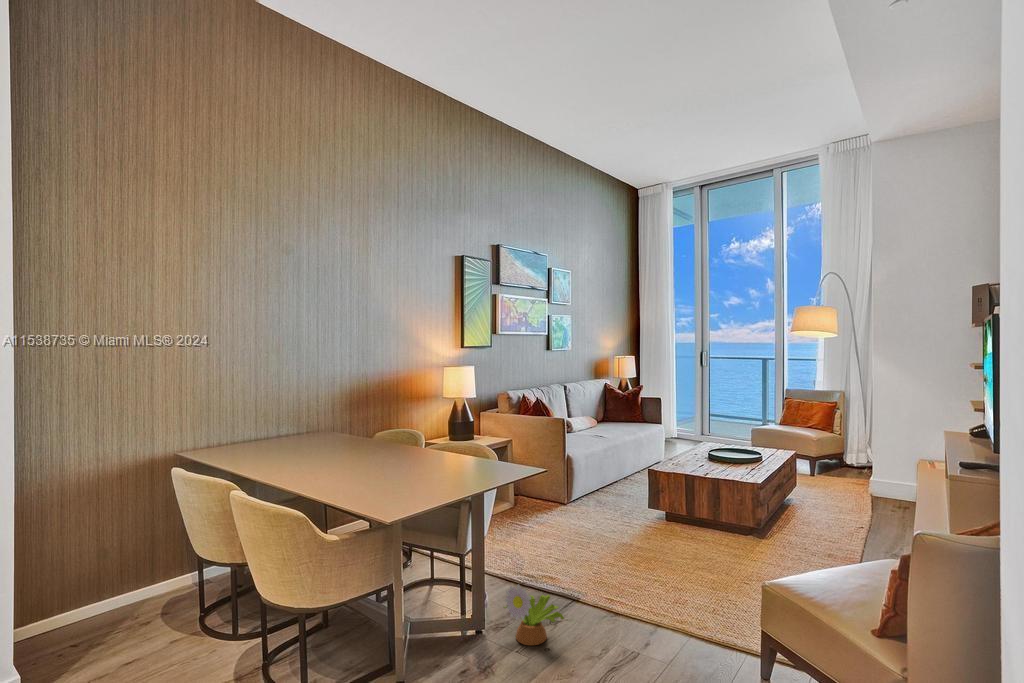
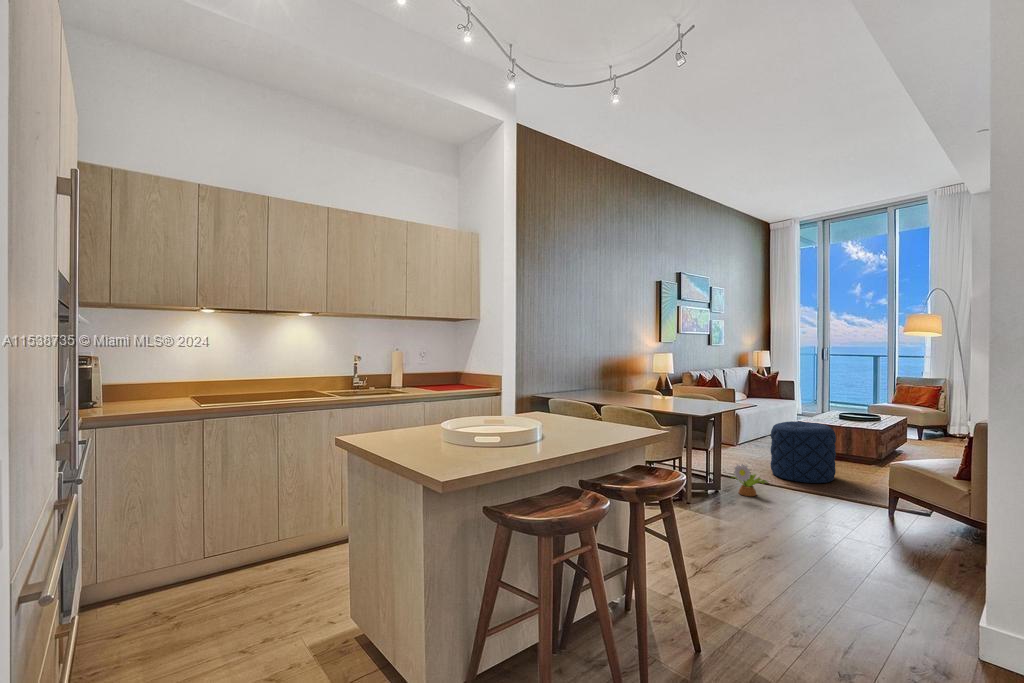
pouf: none [594,479,691,592] -> present [771,421,836,483]

